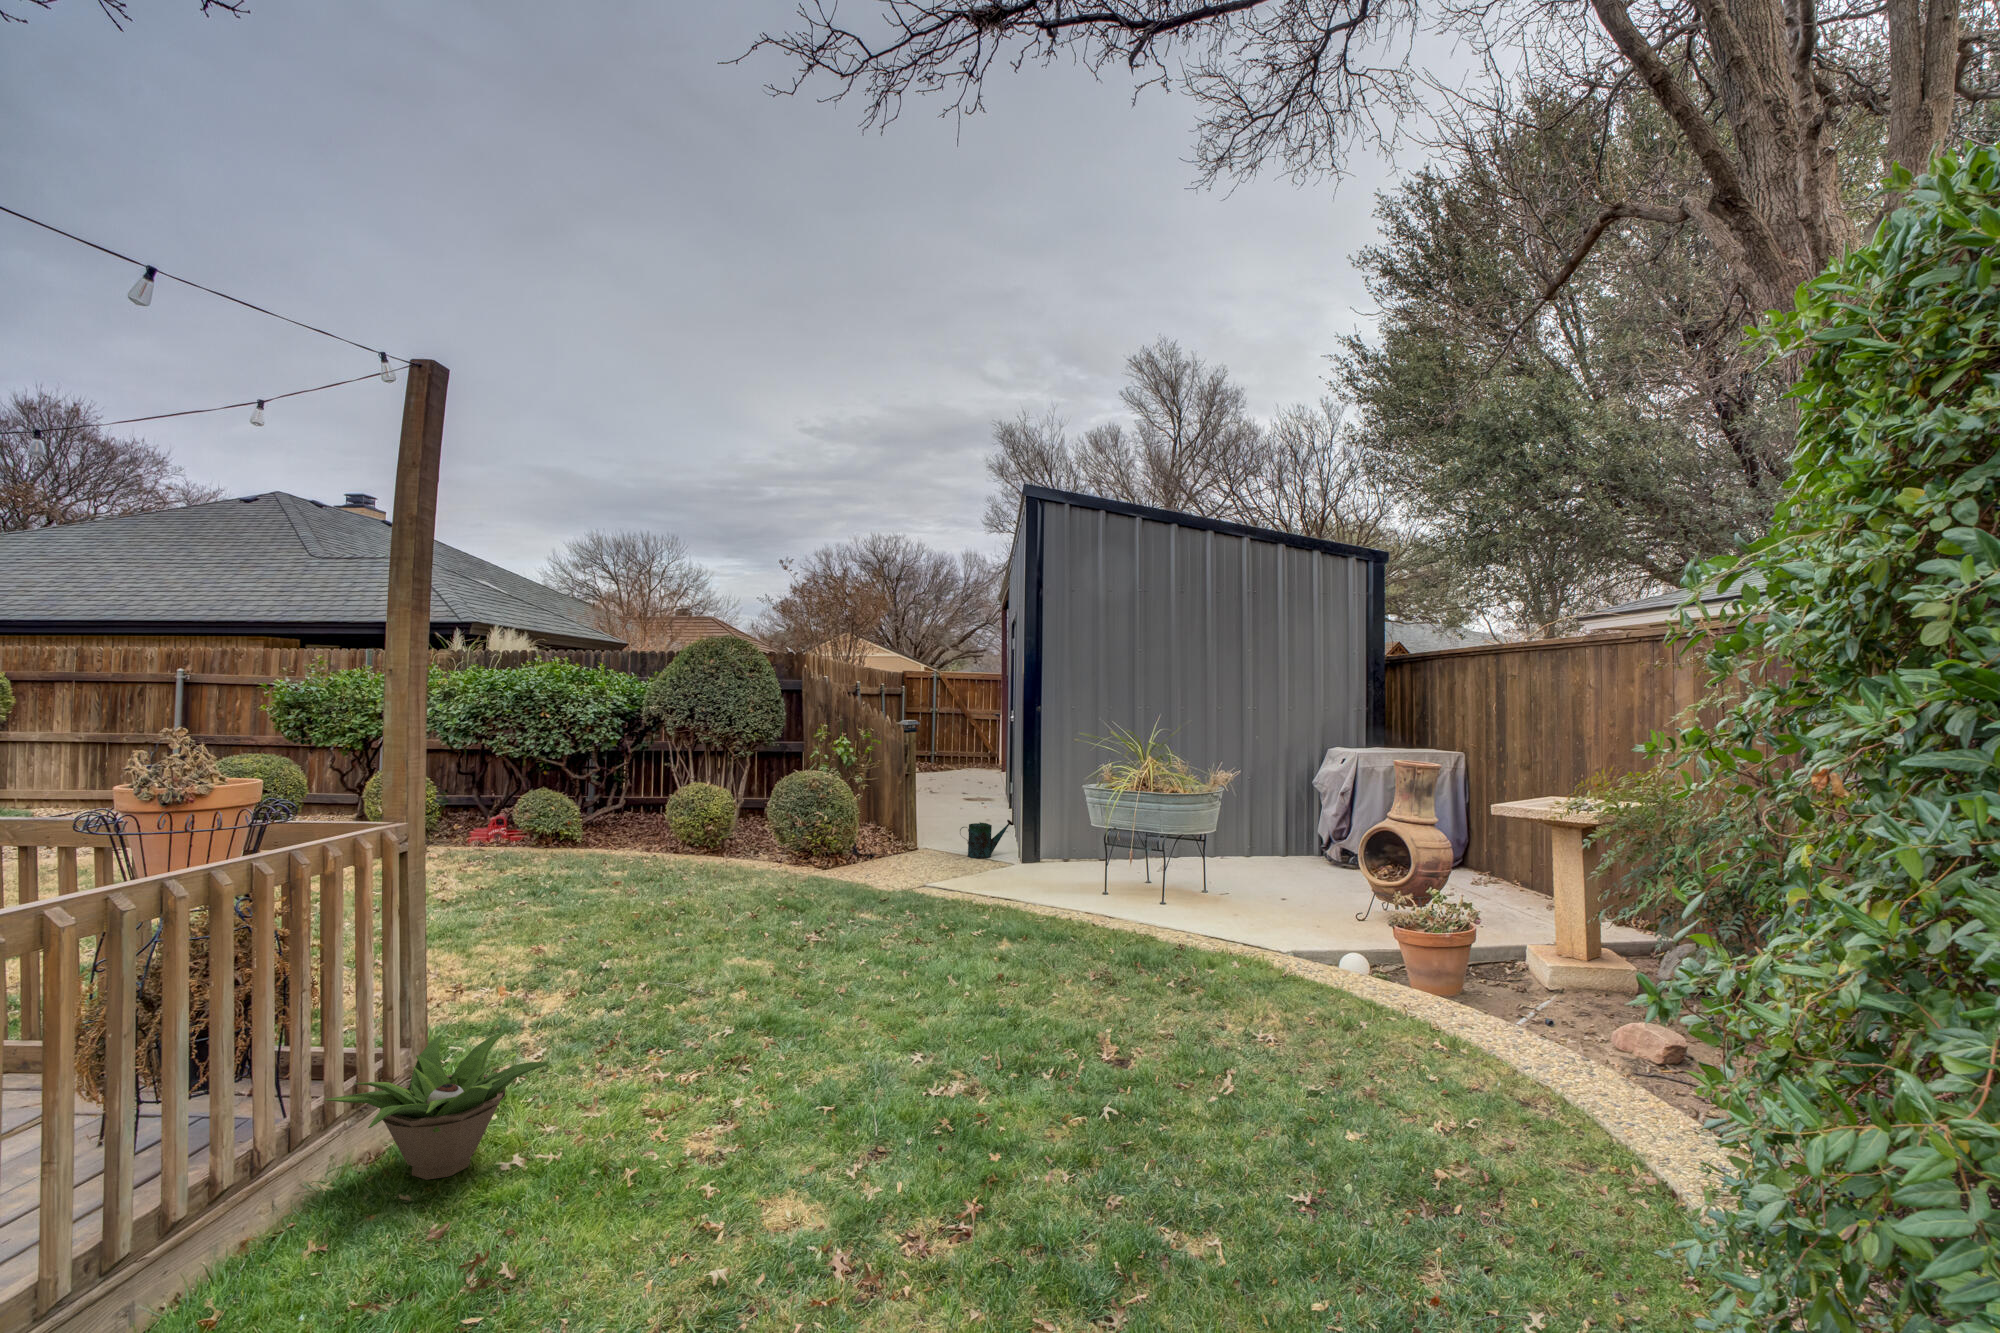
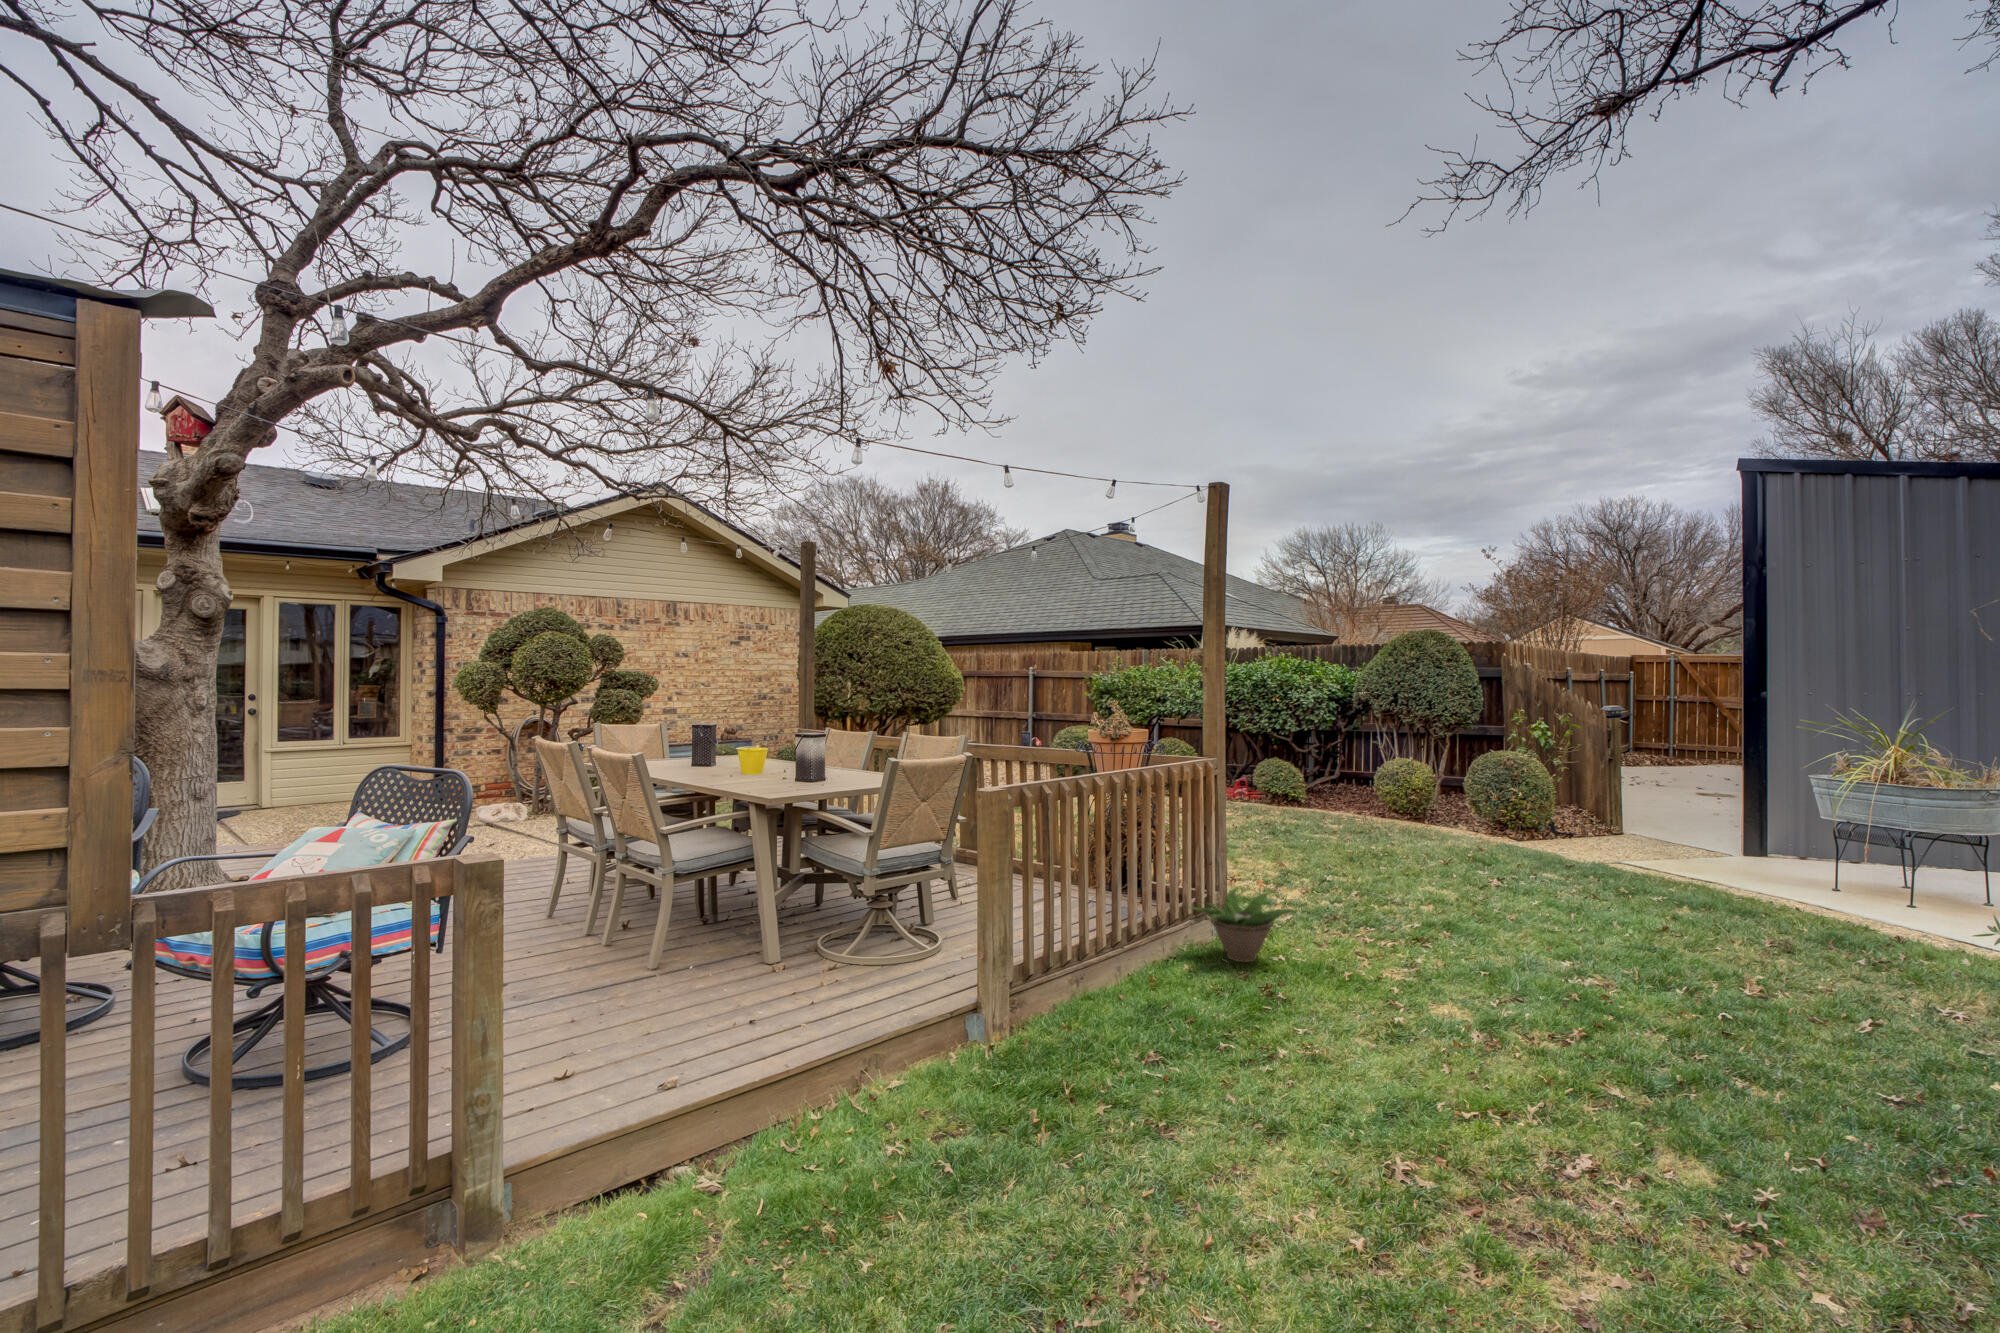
watering can: present [960,820,1013,858] -> none [1670,810,1740,847]

